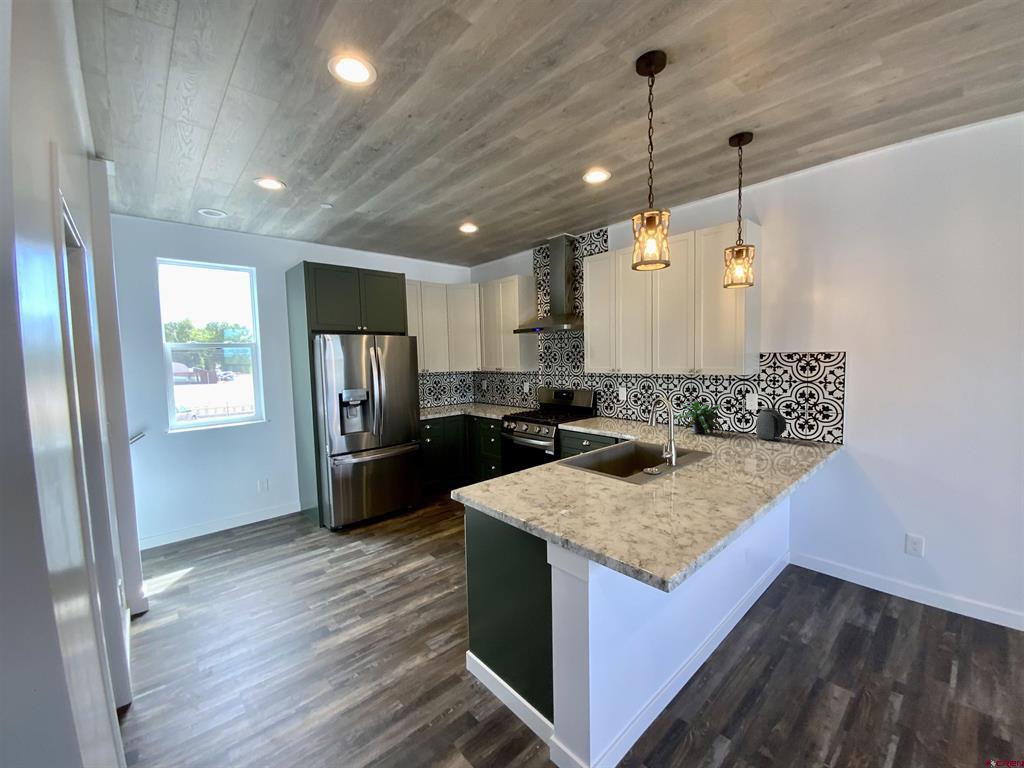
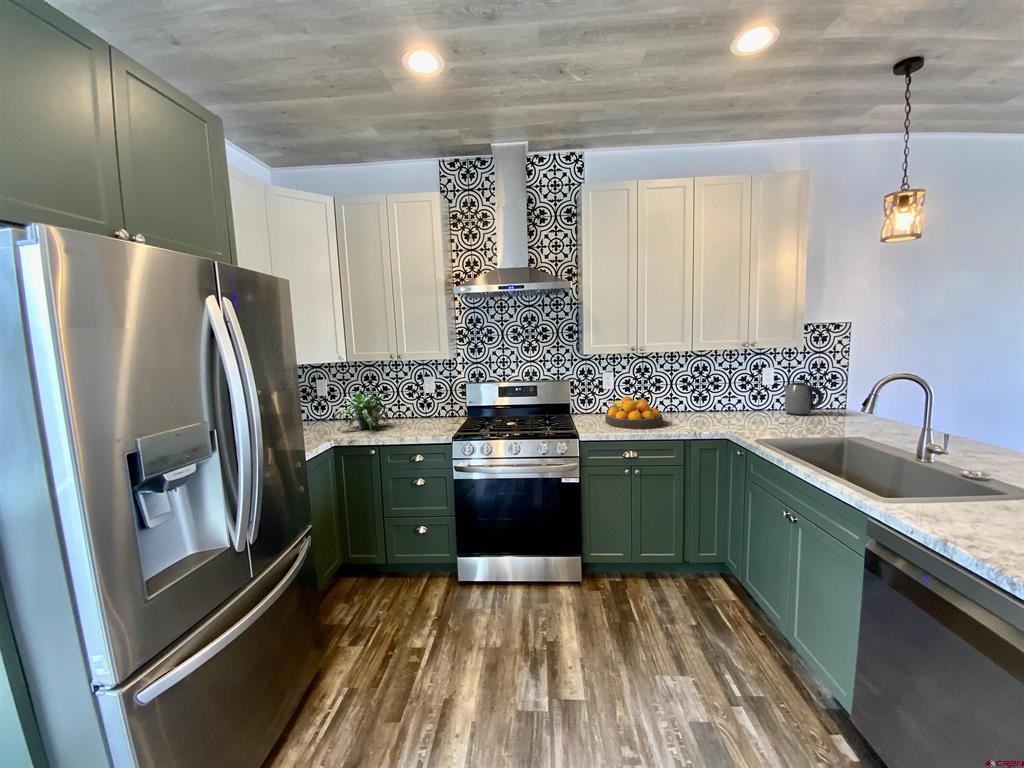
potted plant: present [674,400,724,434] -> present [334,391,389,429]
fruit bowl: none [593,405,635,428] -> present [605,396,663,429]

